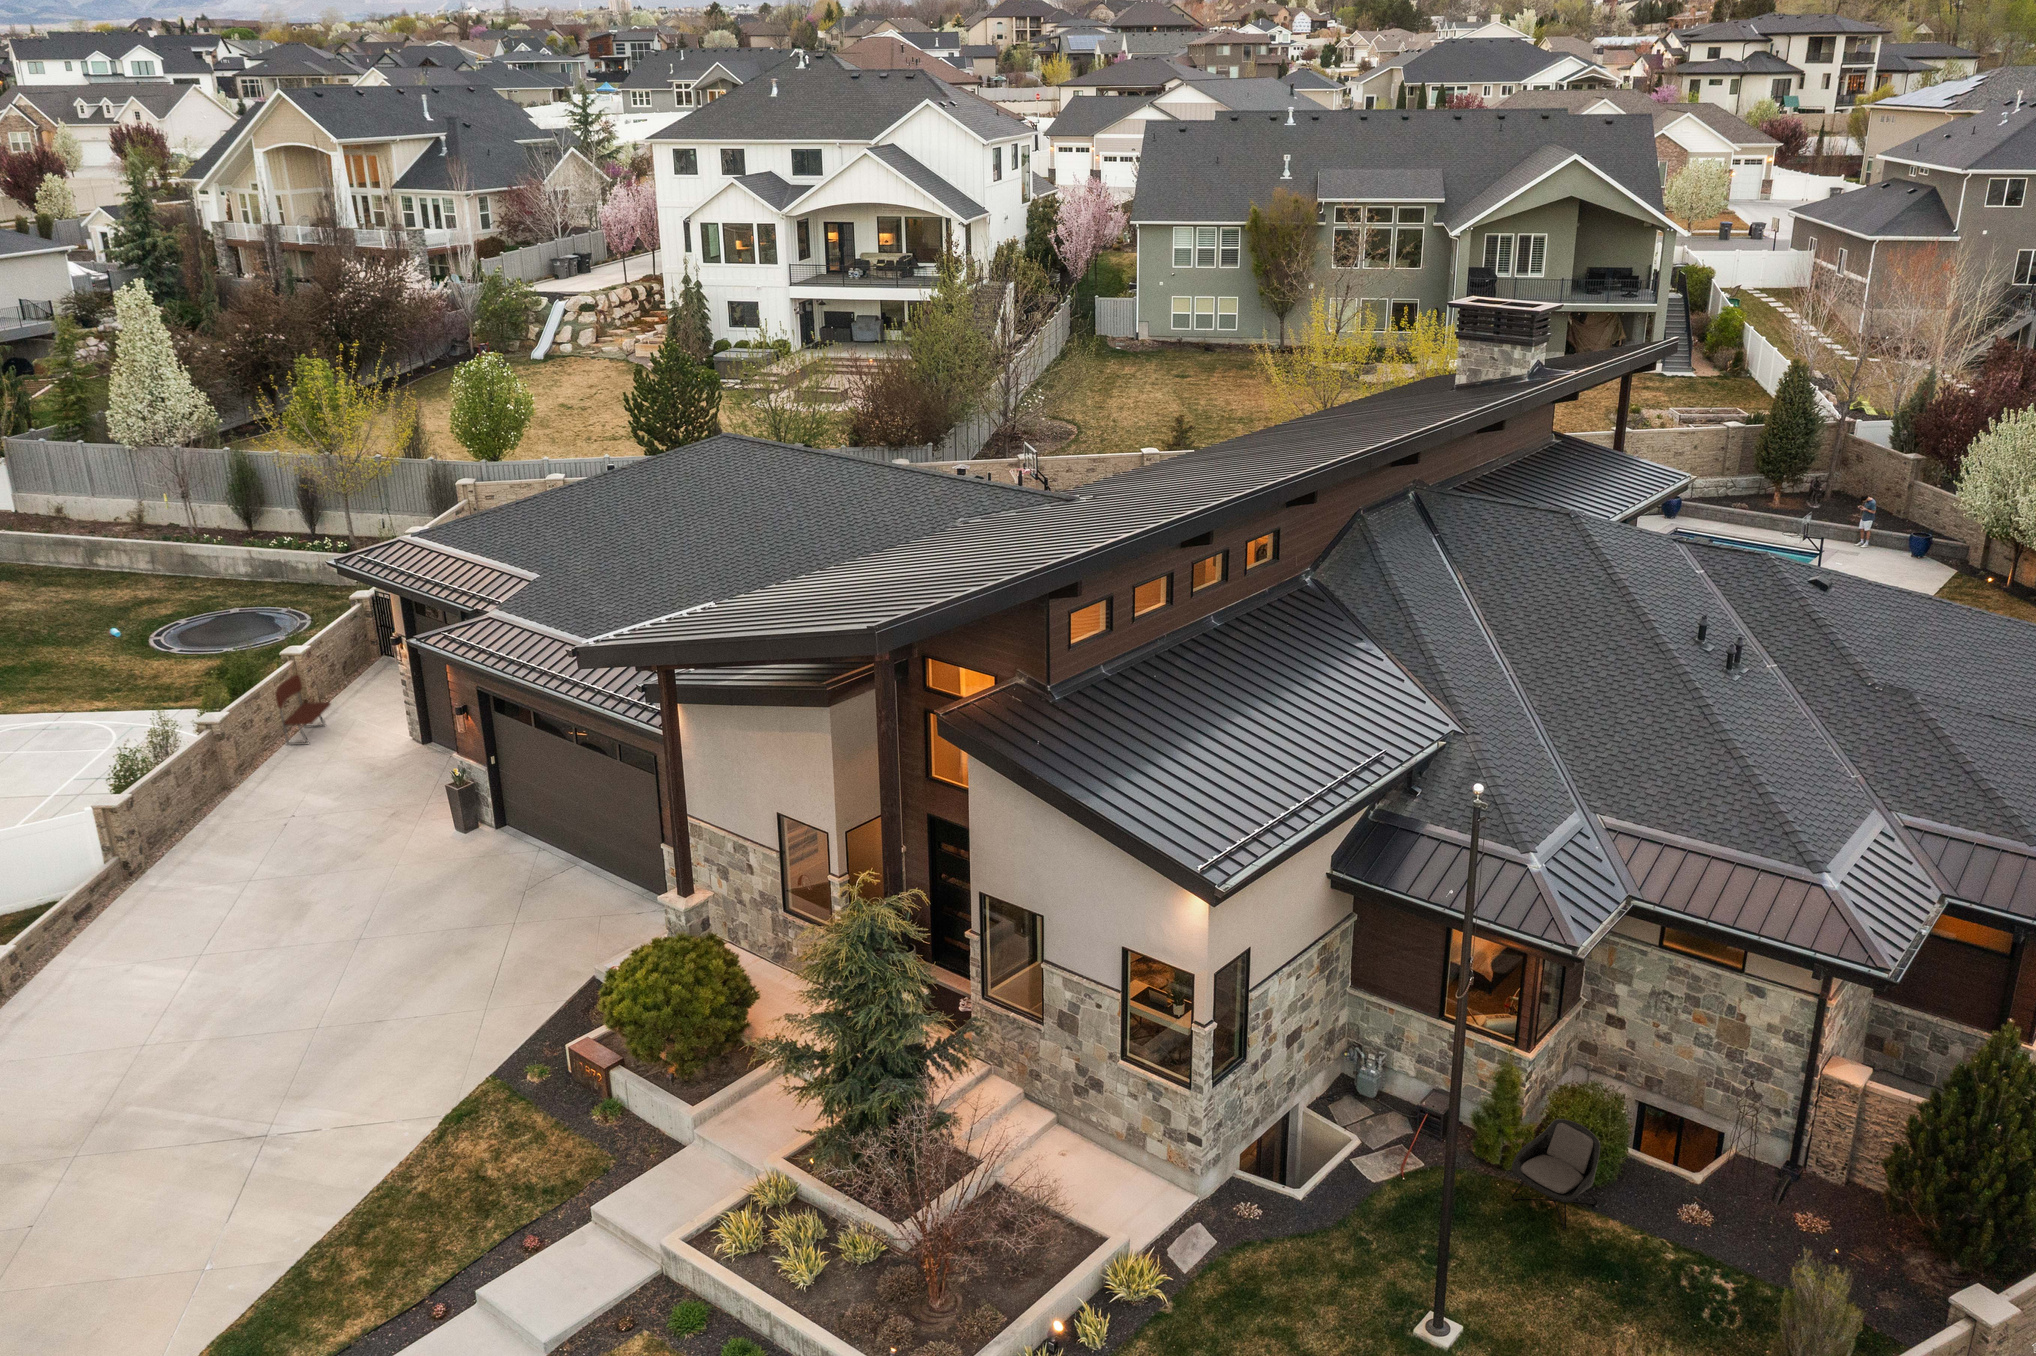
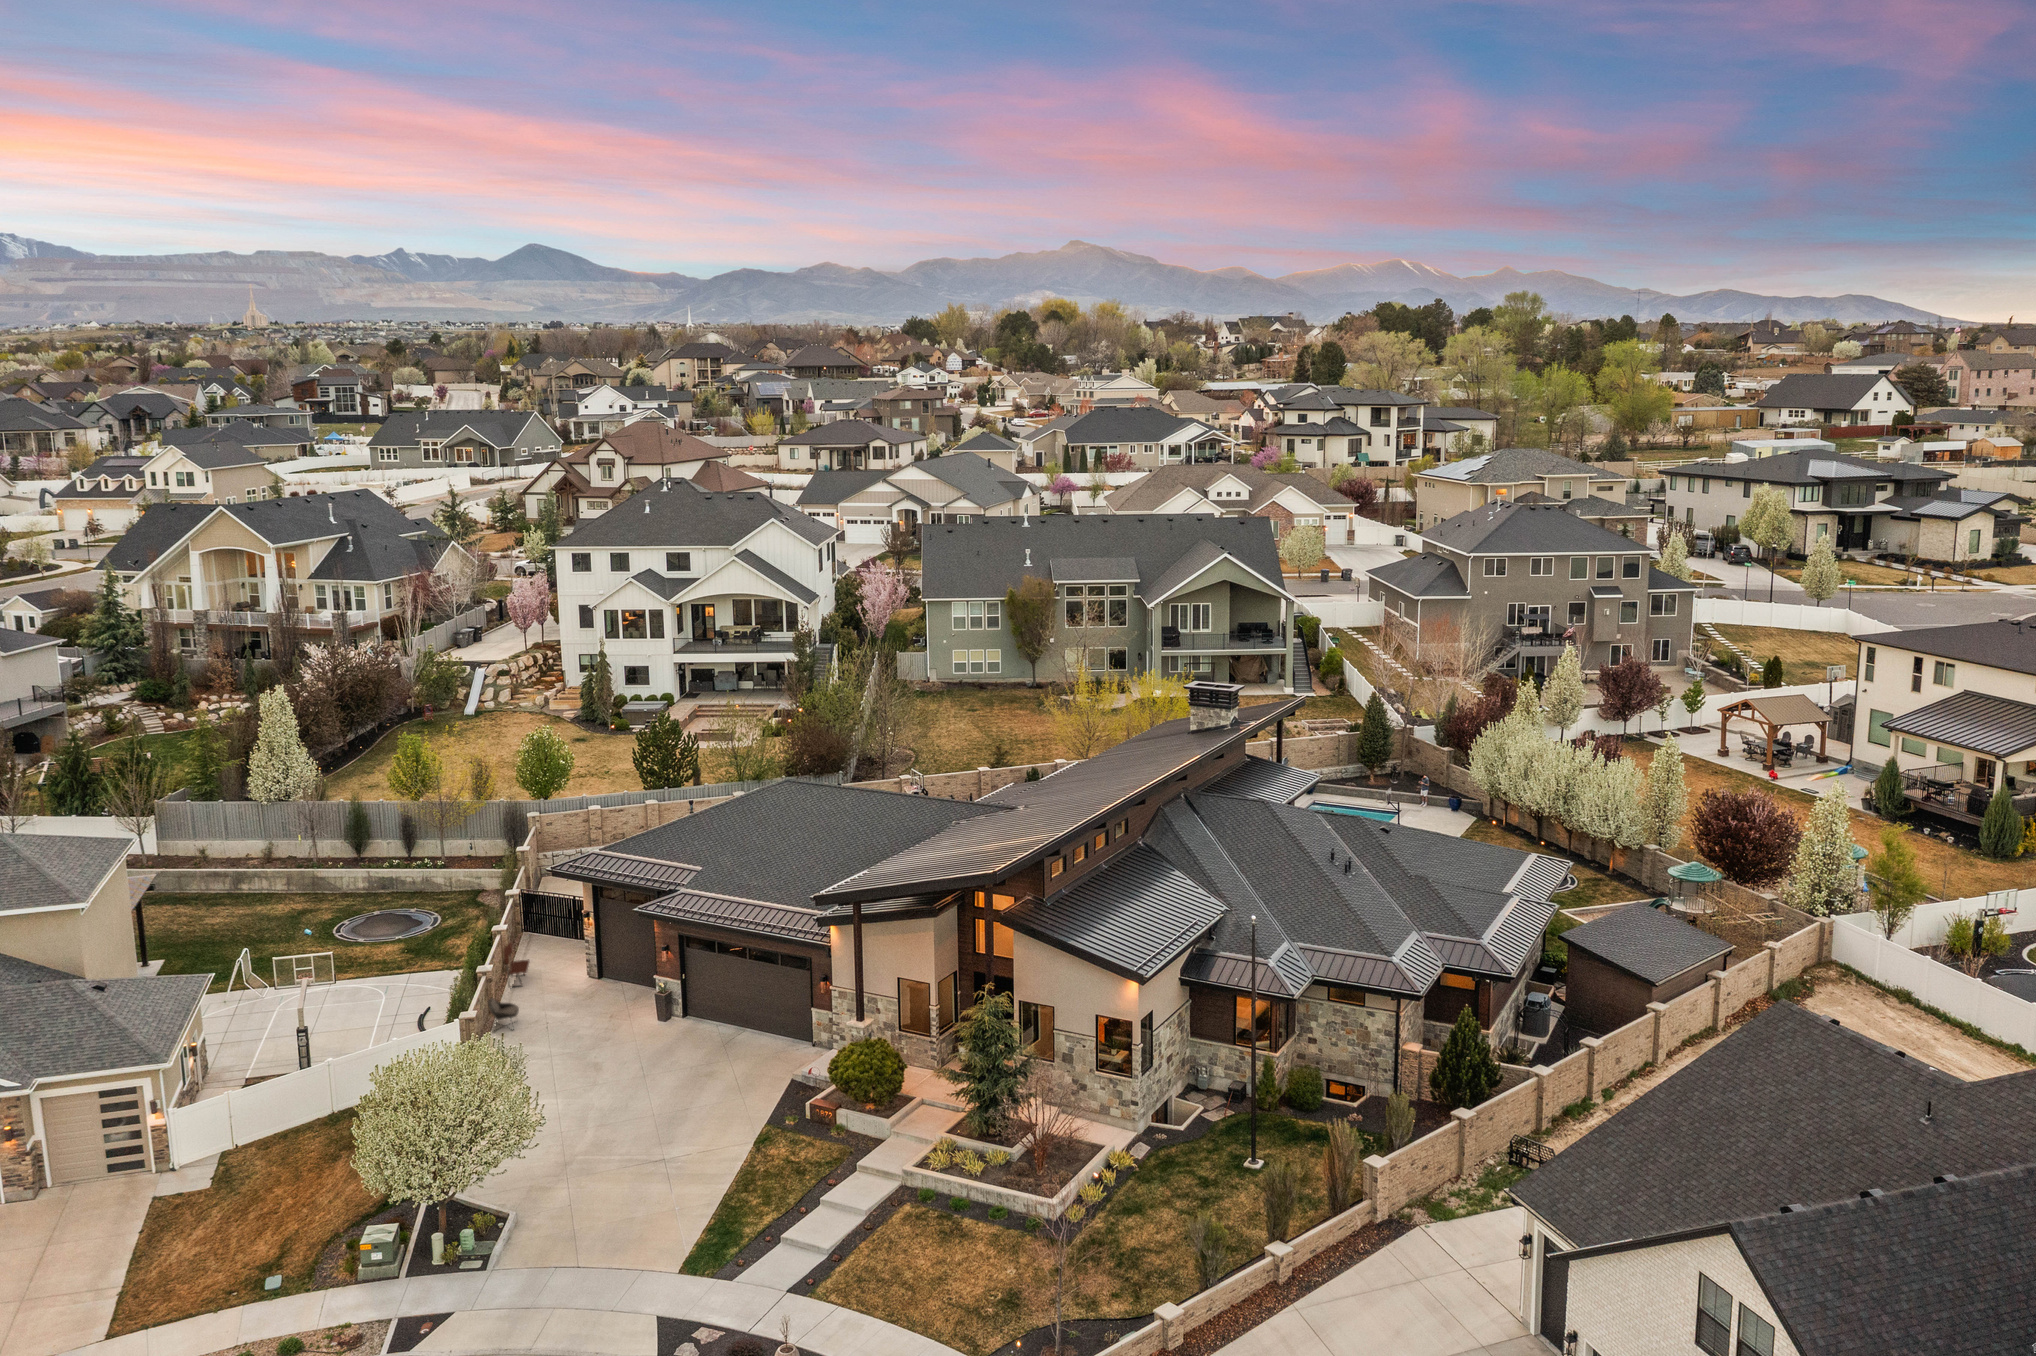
lounge chair: present [1512,1119,1600,1230] -> present [488,998,519,1031]

